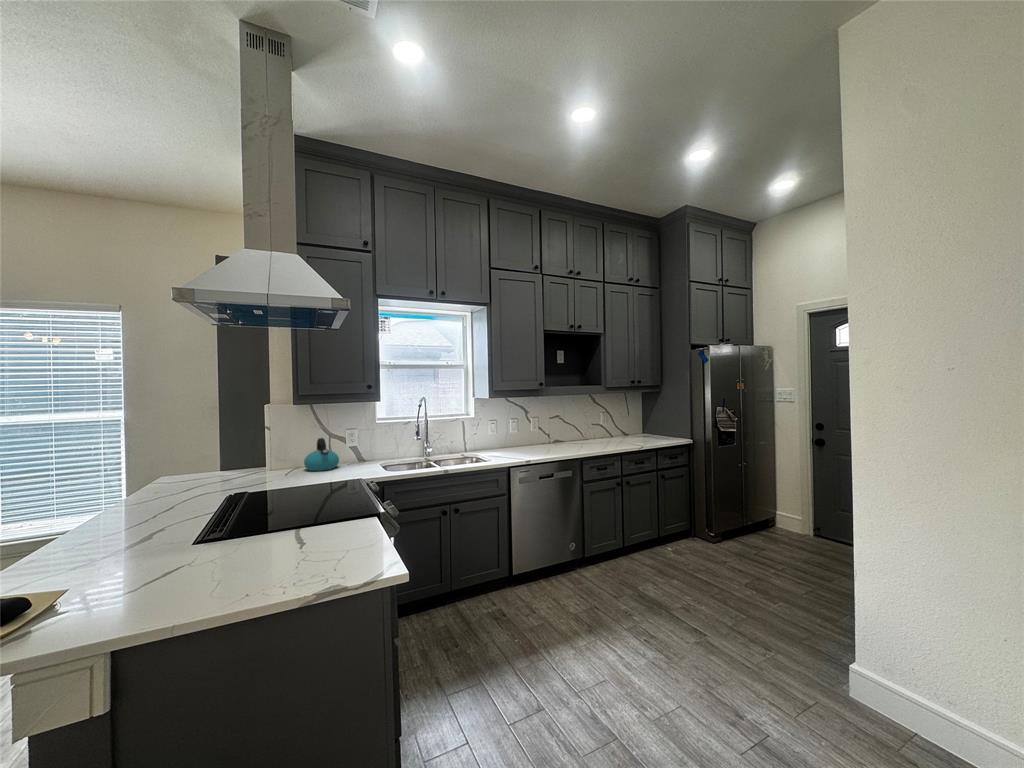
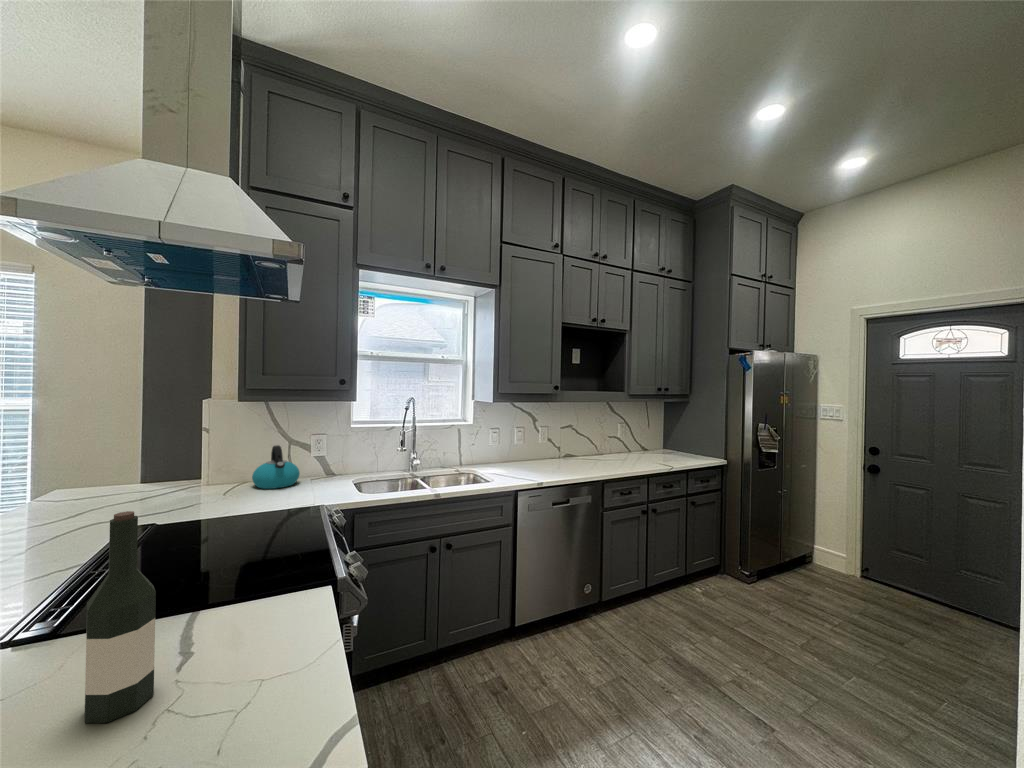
wine bottle: none [255,459,289,568] -> present [85,511,156,723]

